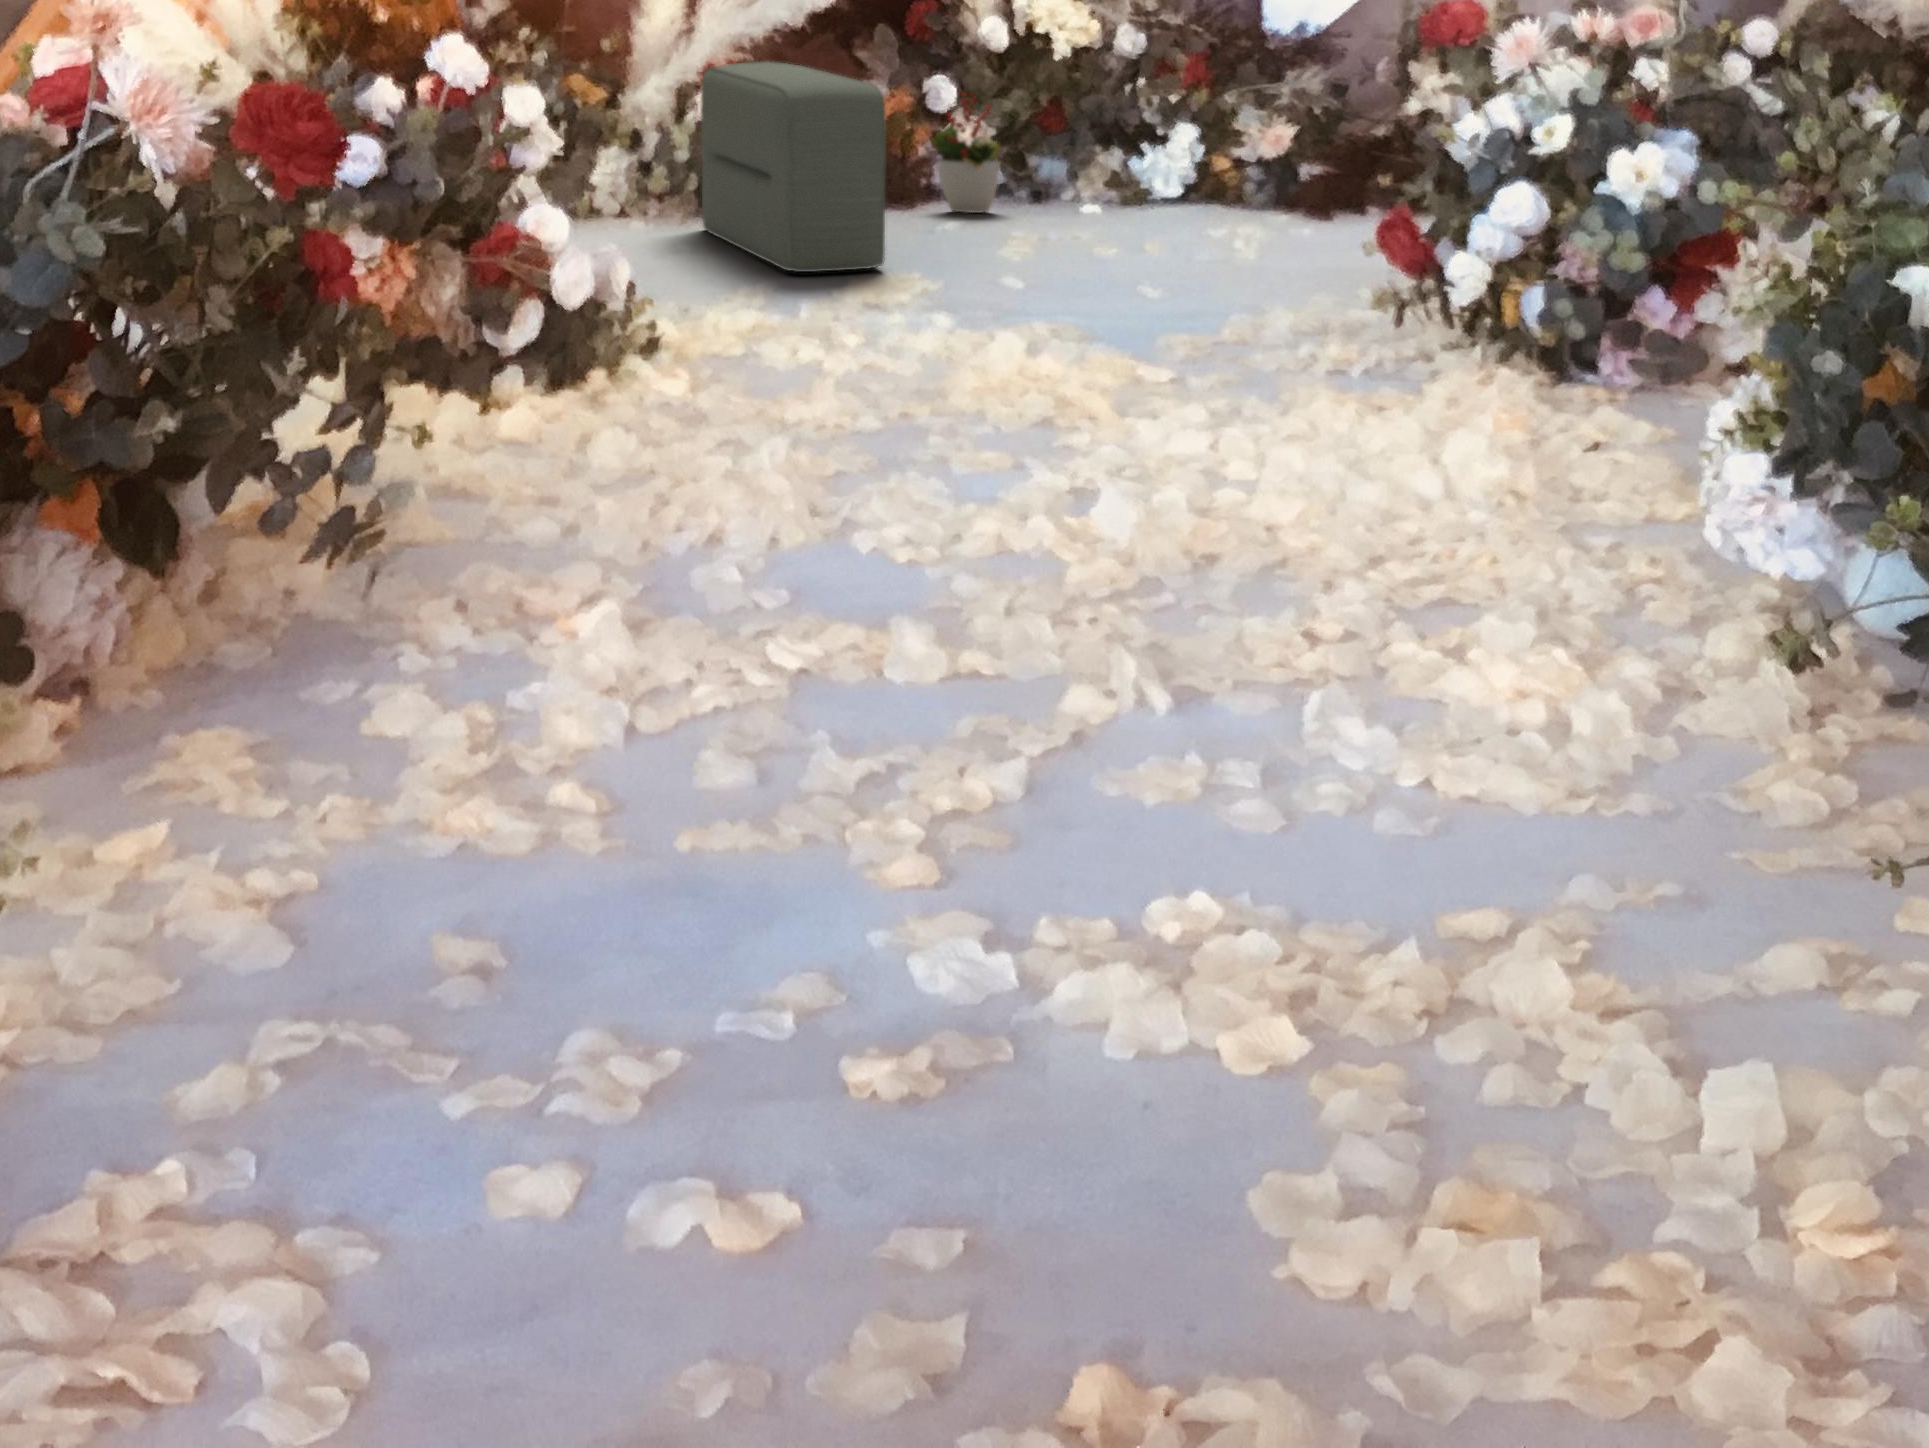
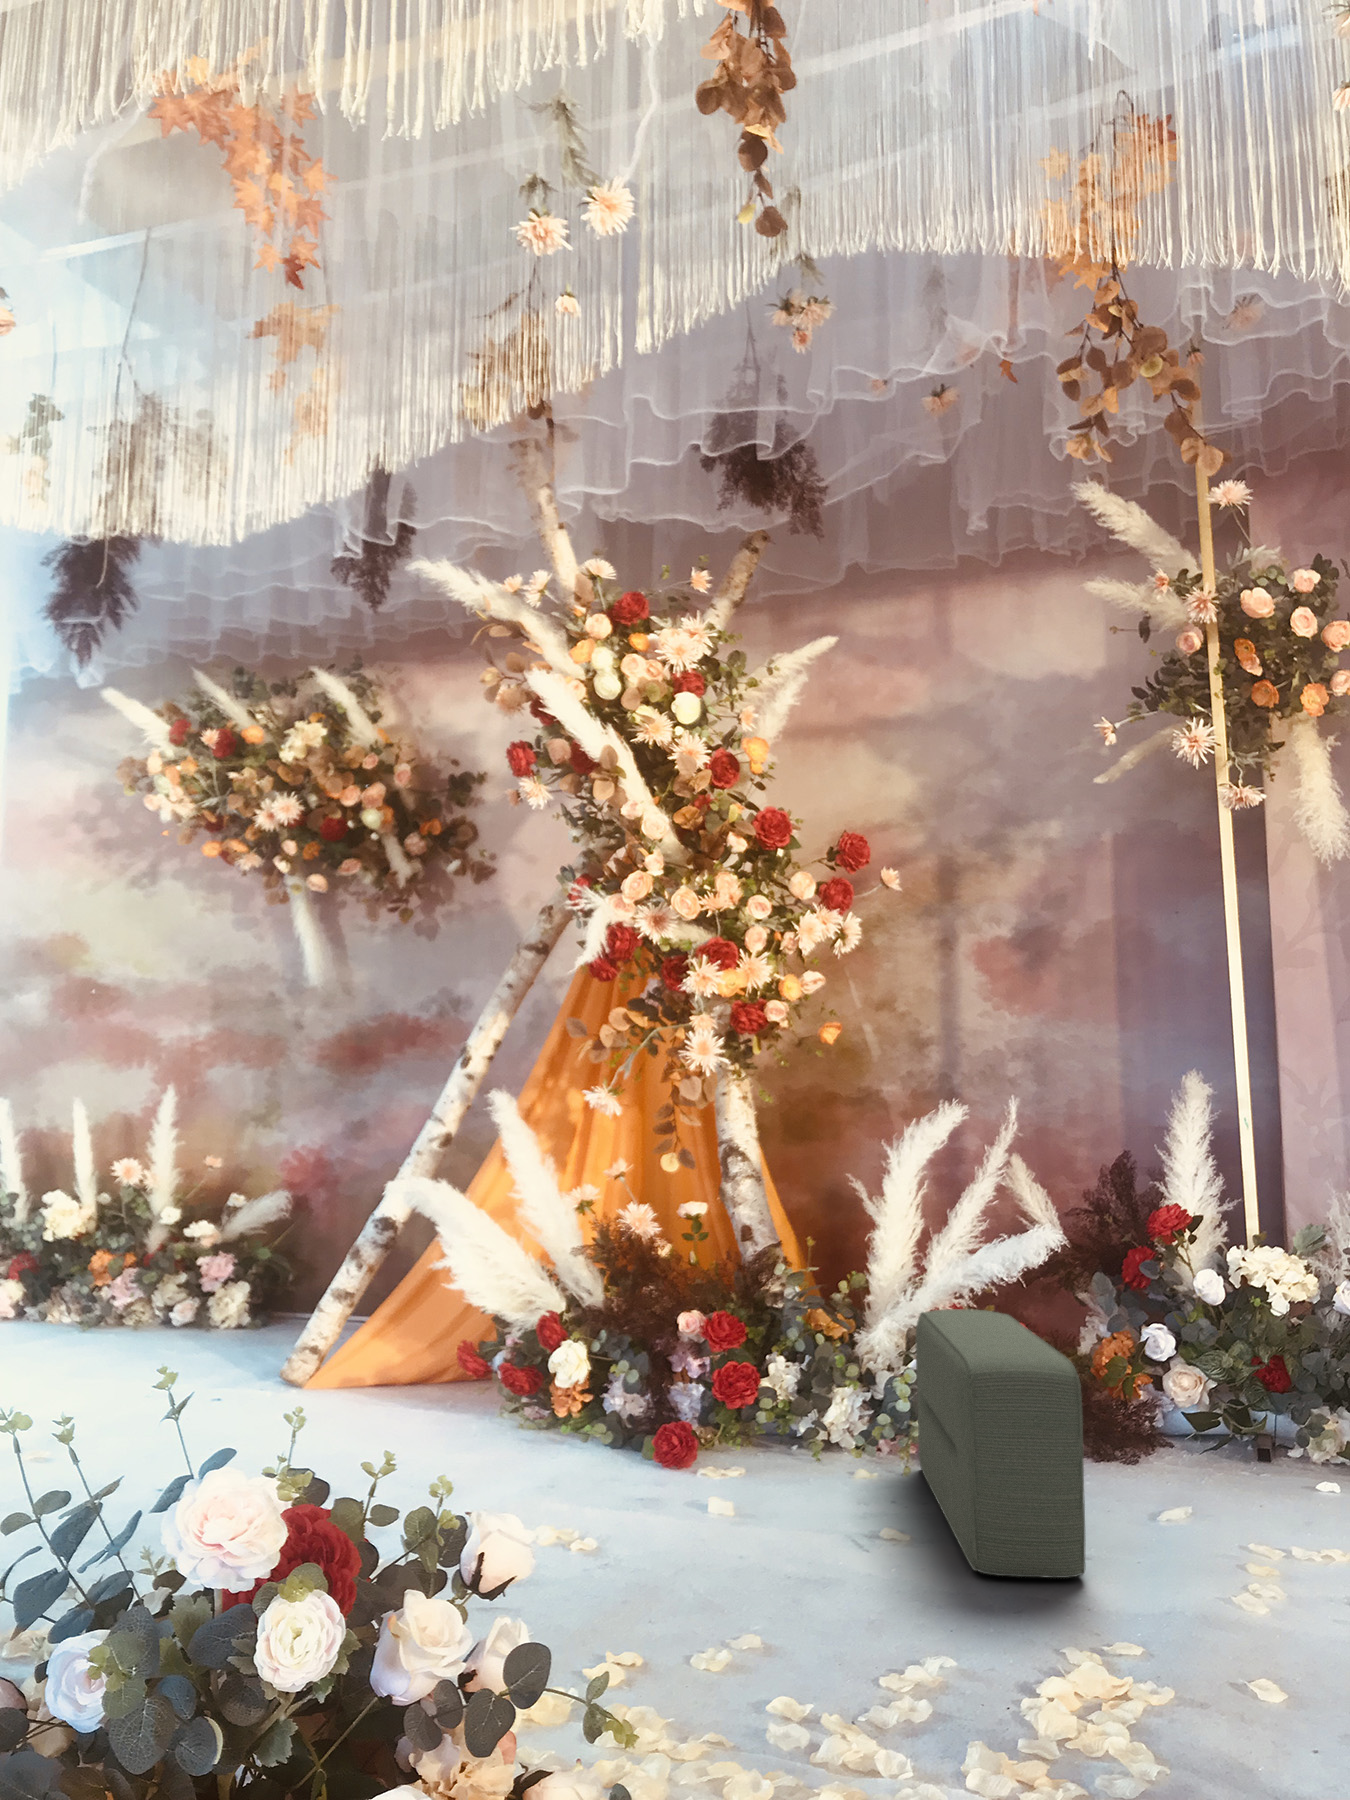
decorative plant: present [931,91,1000,213] -> none [1148,1345,1220,1472]

